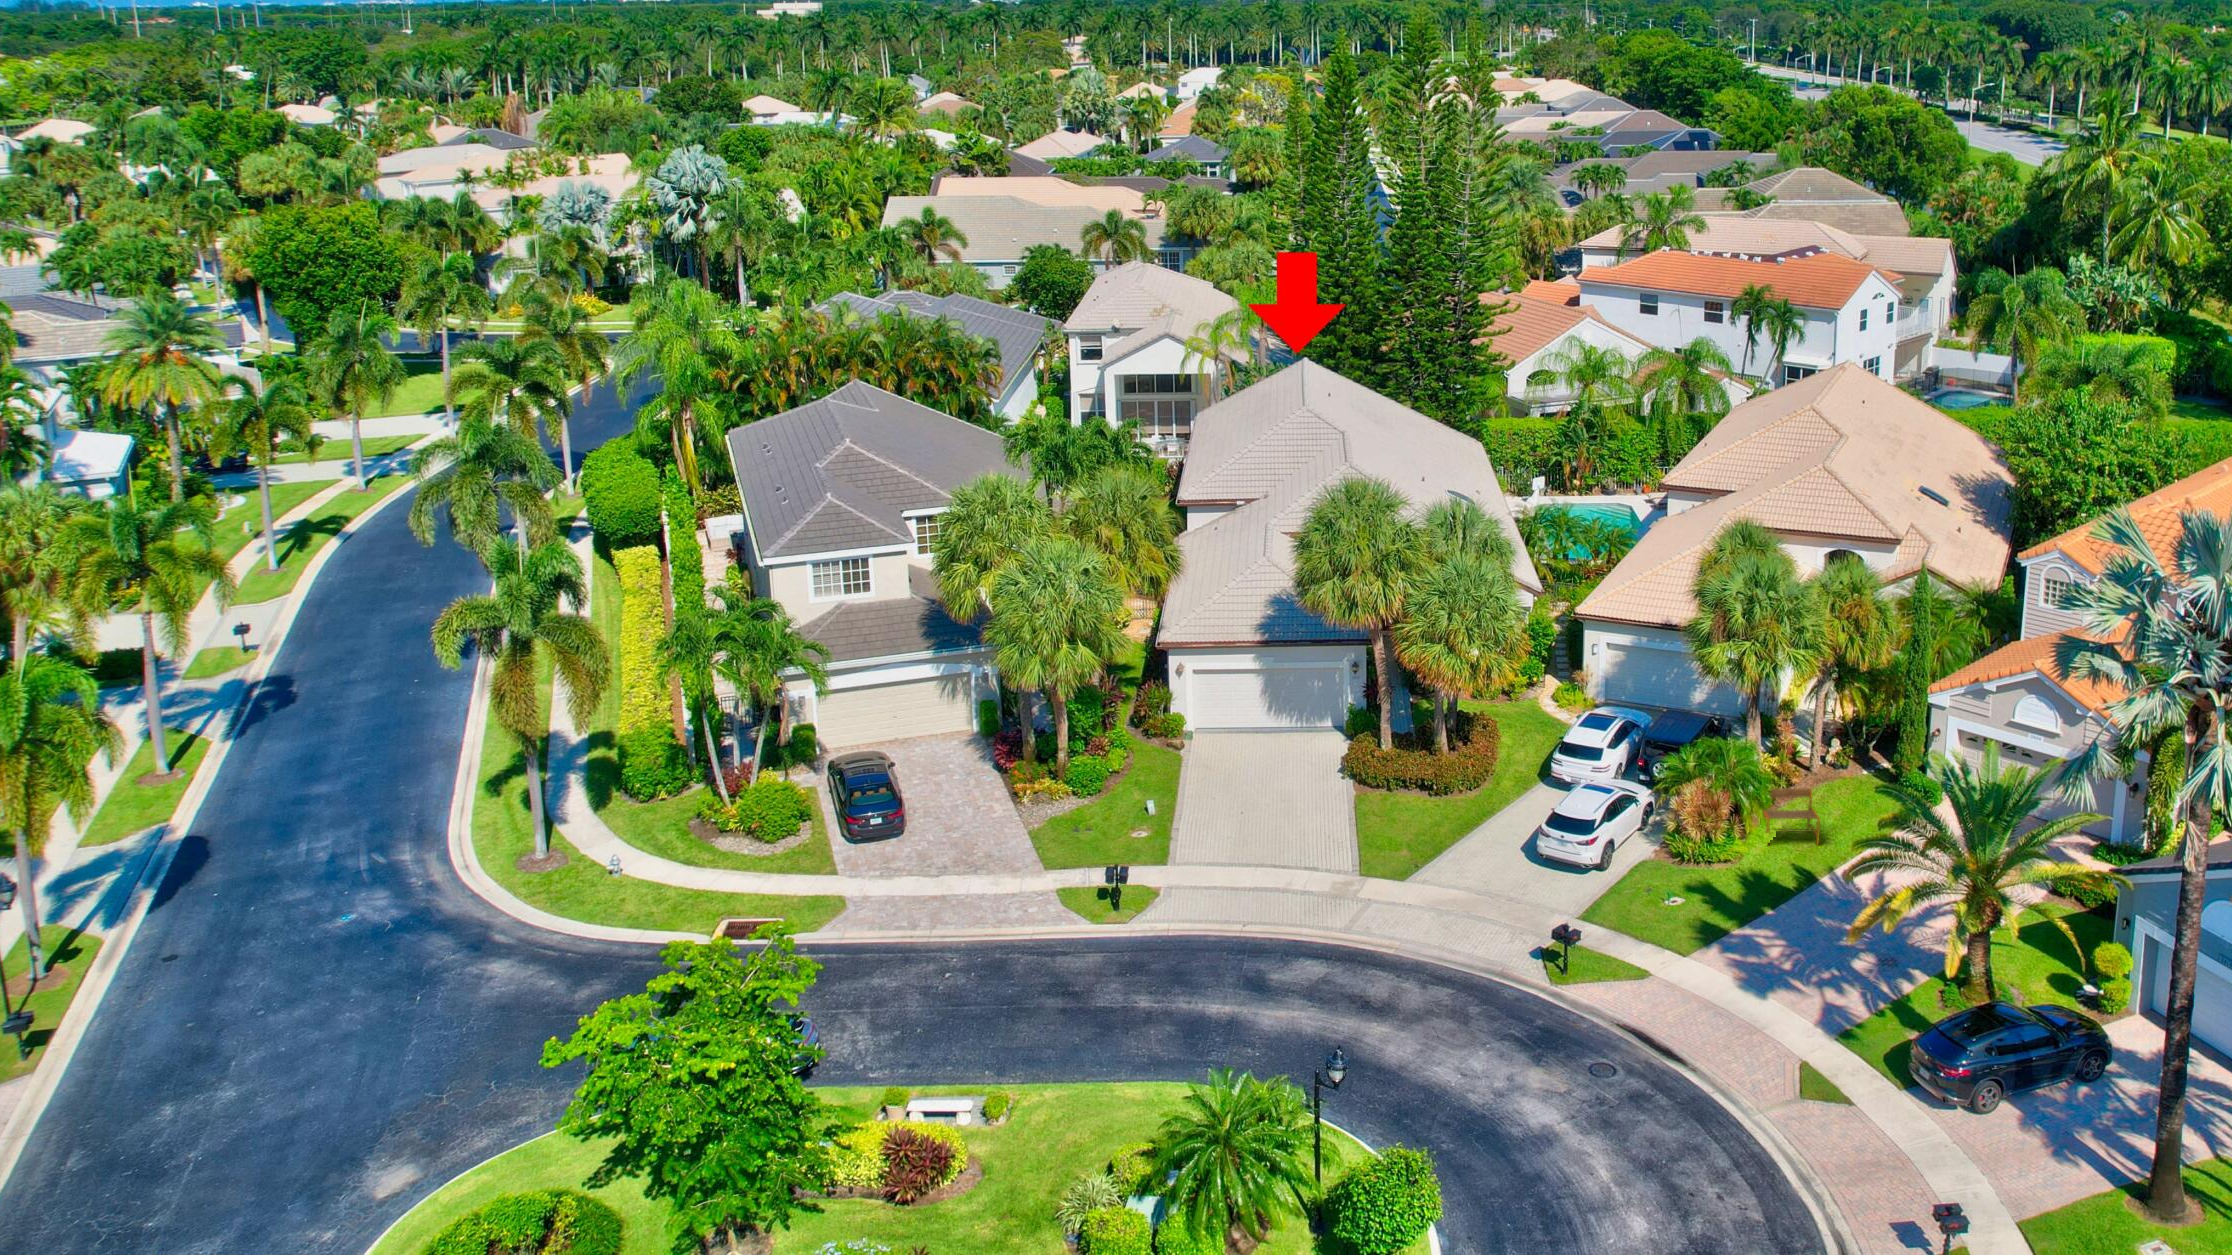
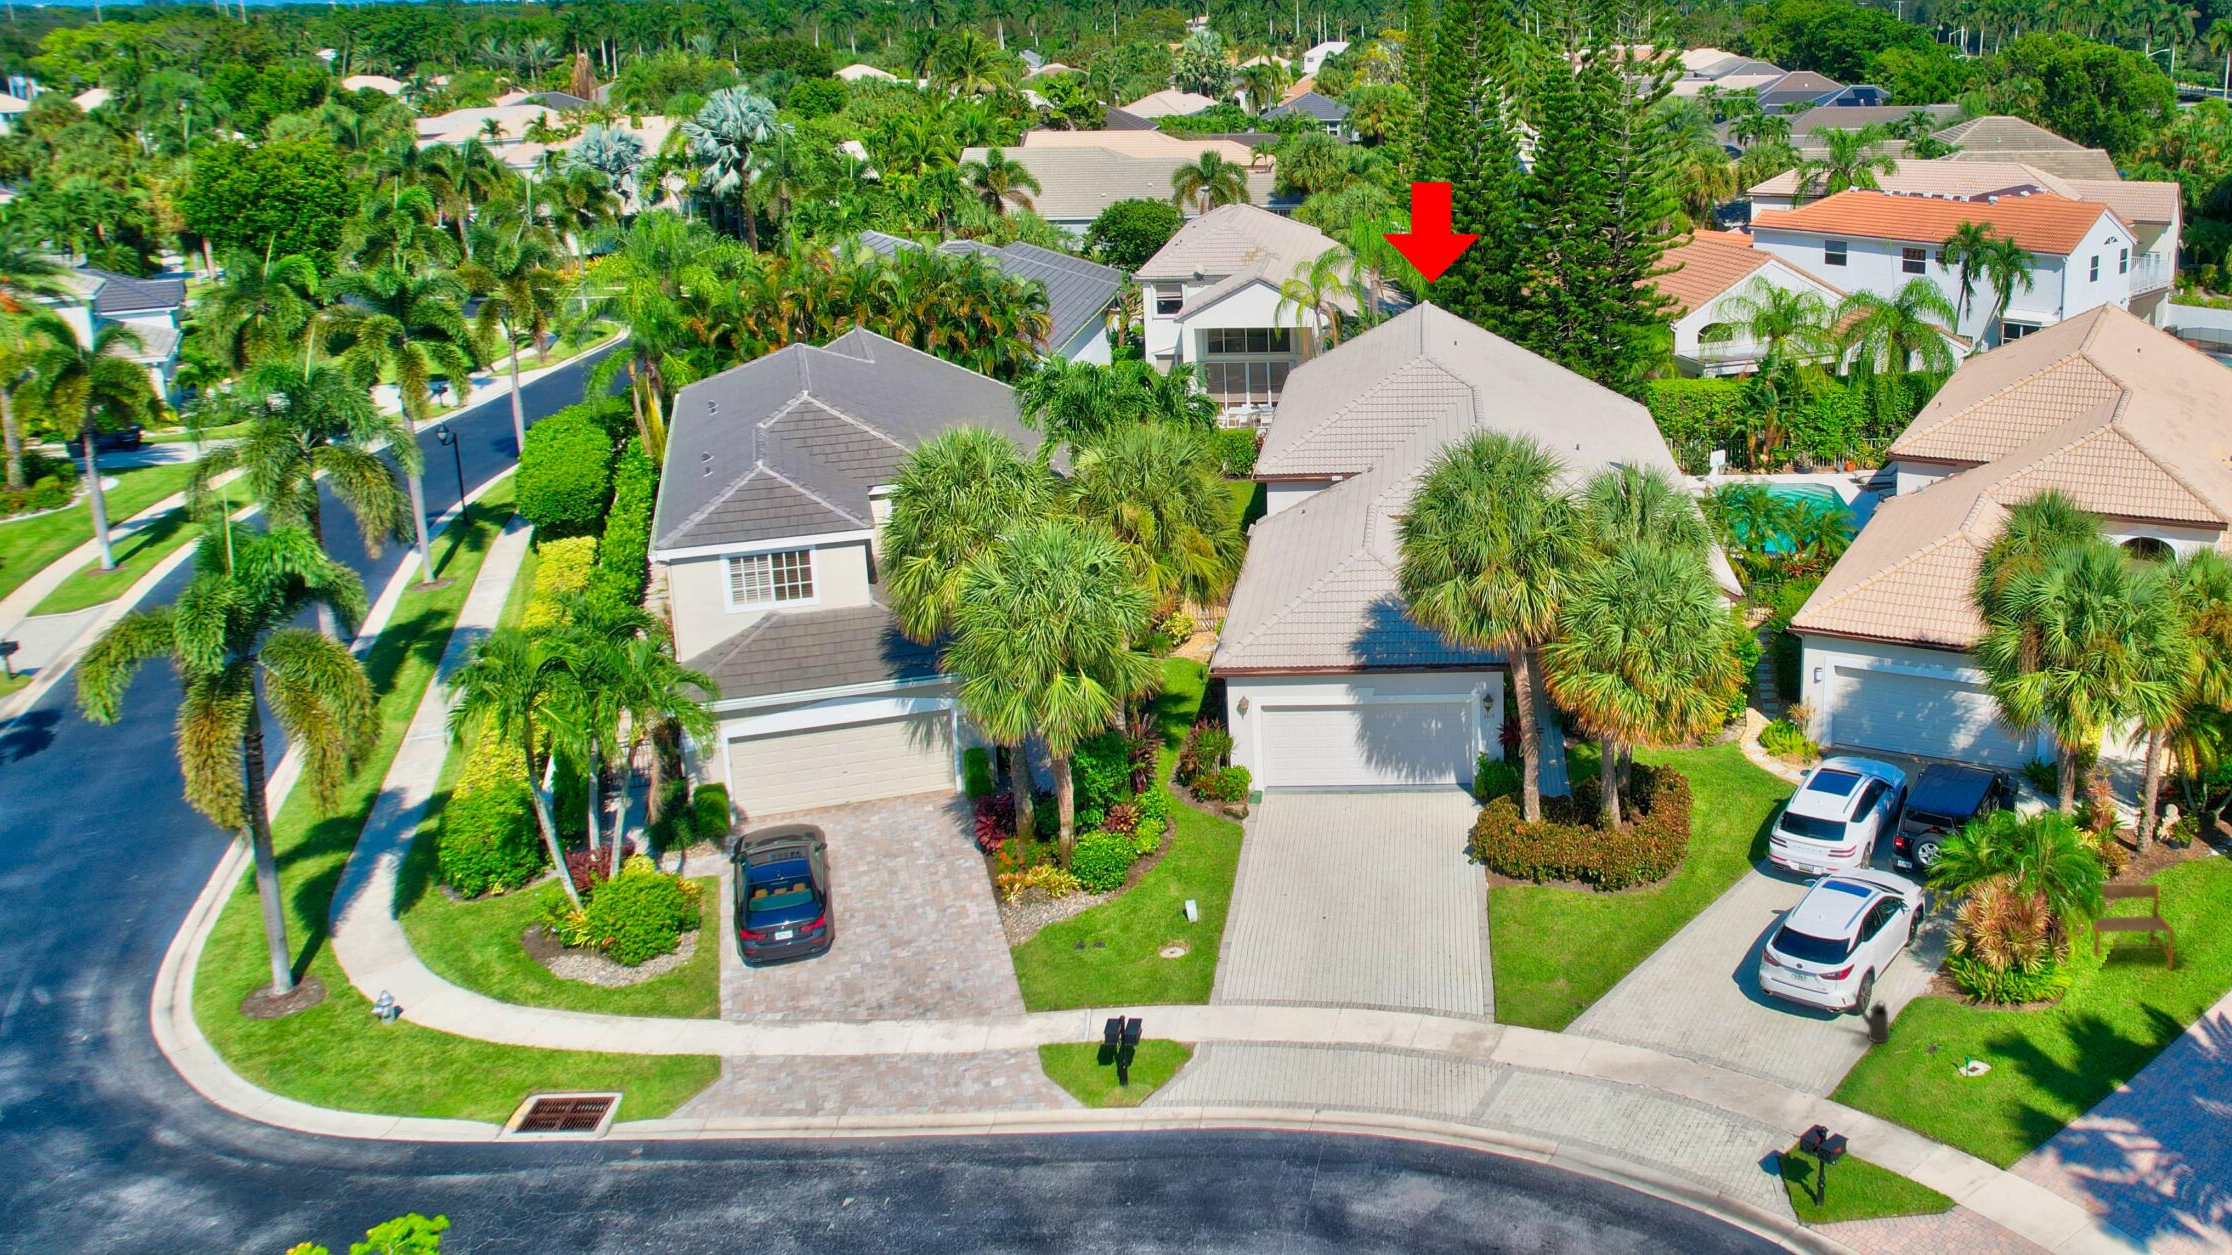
watering can: none [1598,855,1623,887] -> present [1854,995,1889,1043]

